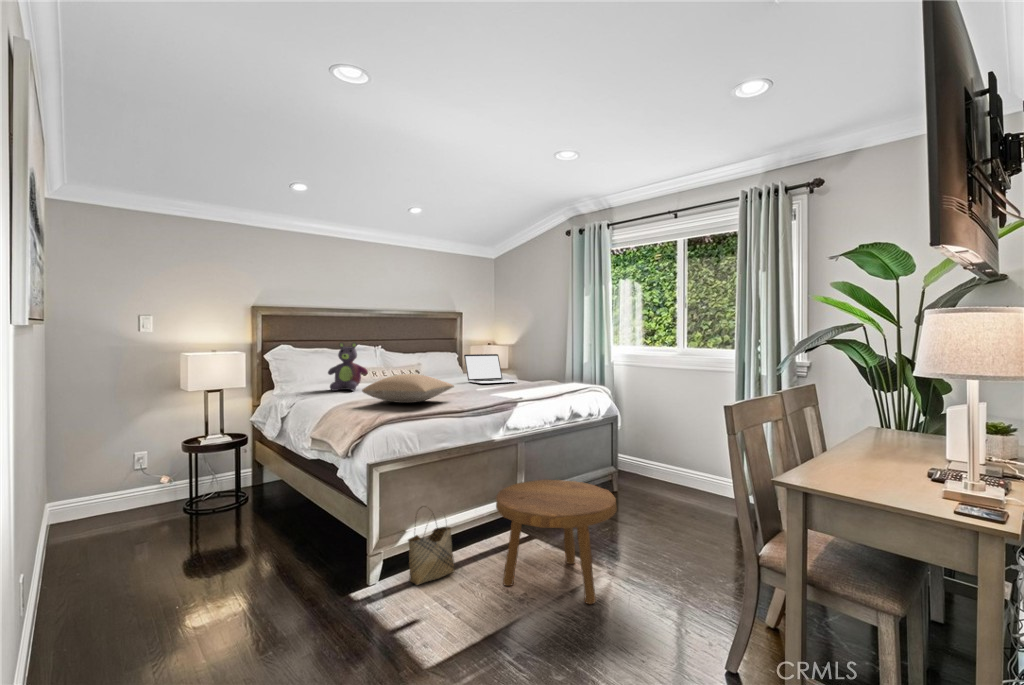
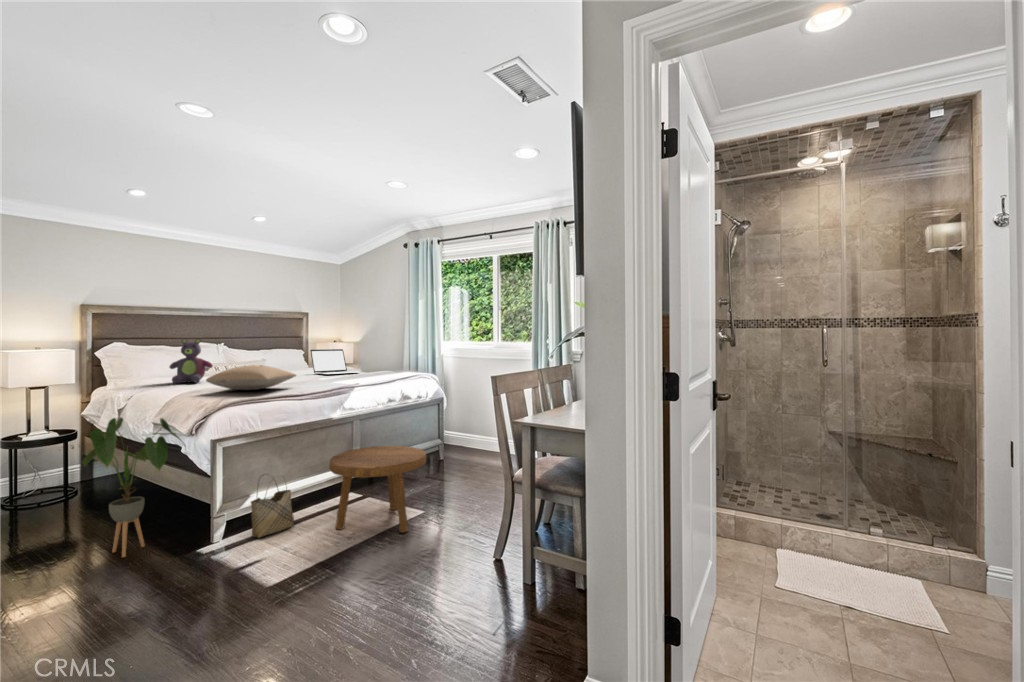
house plant: none [245,432,343,590] -> present [82,418,186,557]

